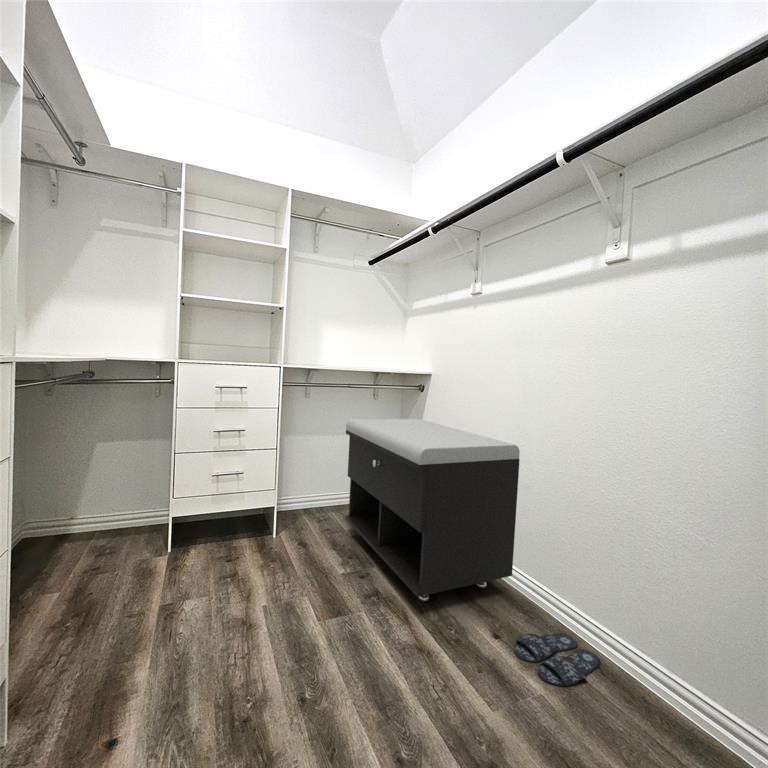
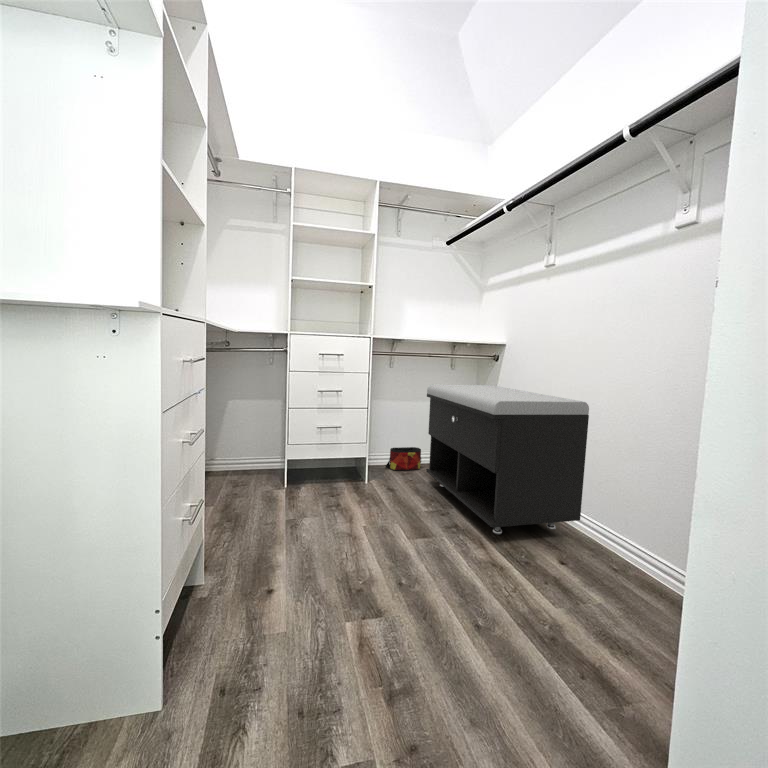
bag: none [299,488,341,517] -> present [385,447,421,471]
slippers: present [514,633,601,686] -> none [579,563,661,600]

